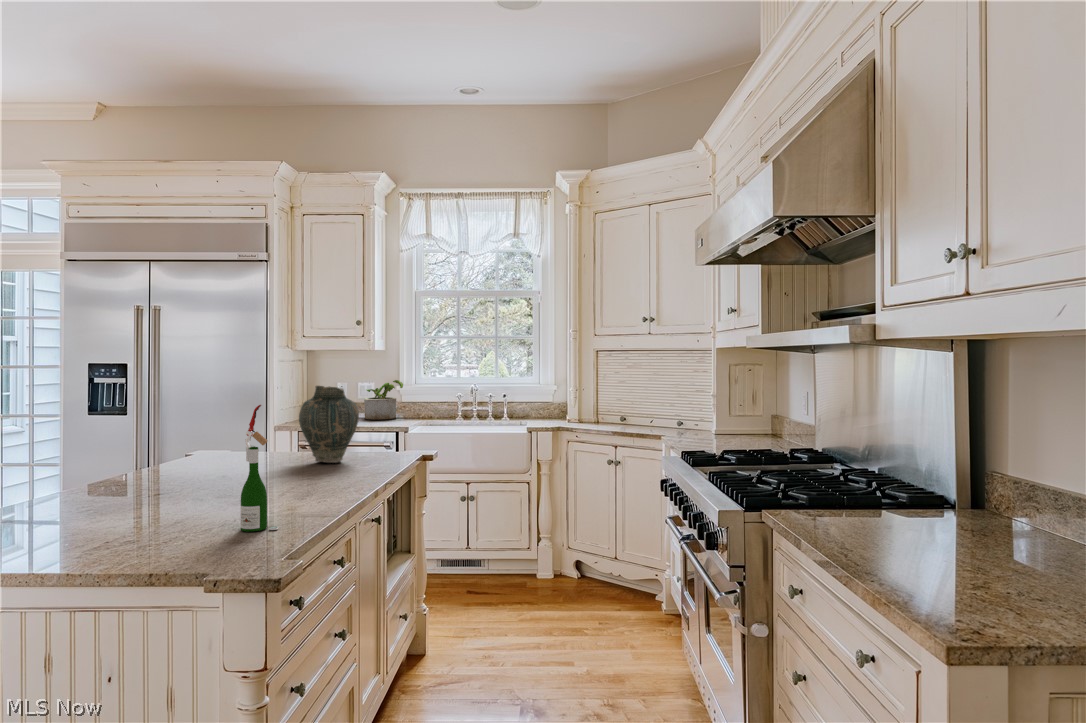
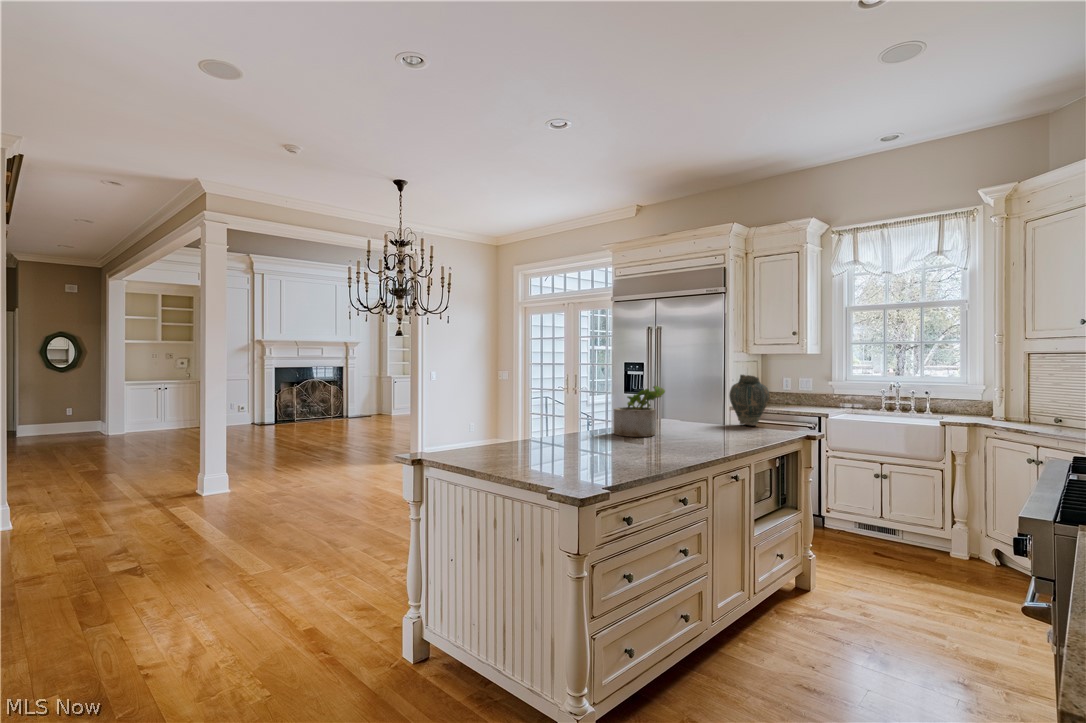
potted plant: present [364,380,403,420] -> present [614,386,665,437]
wine bottle: present [241,405,278,532] -> none [677,378,695,446]

